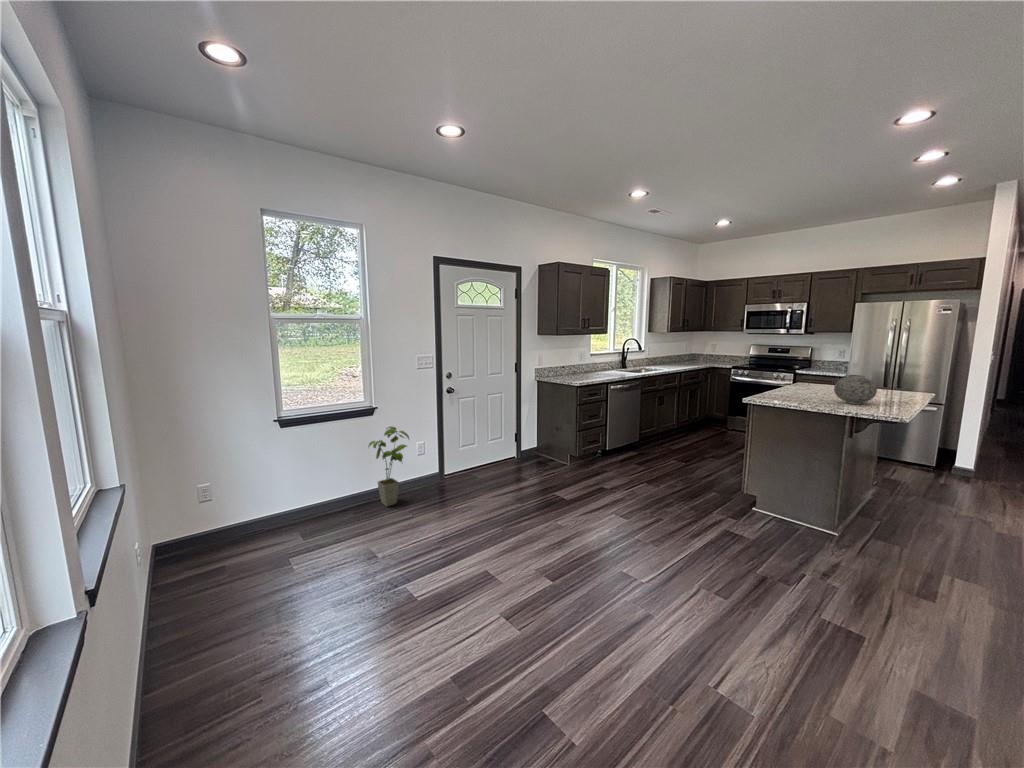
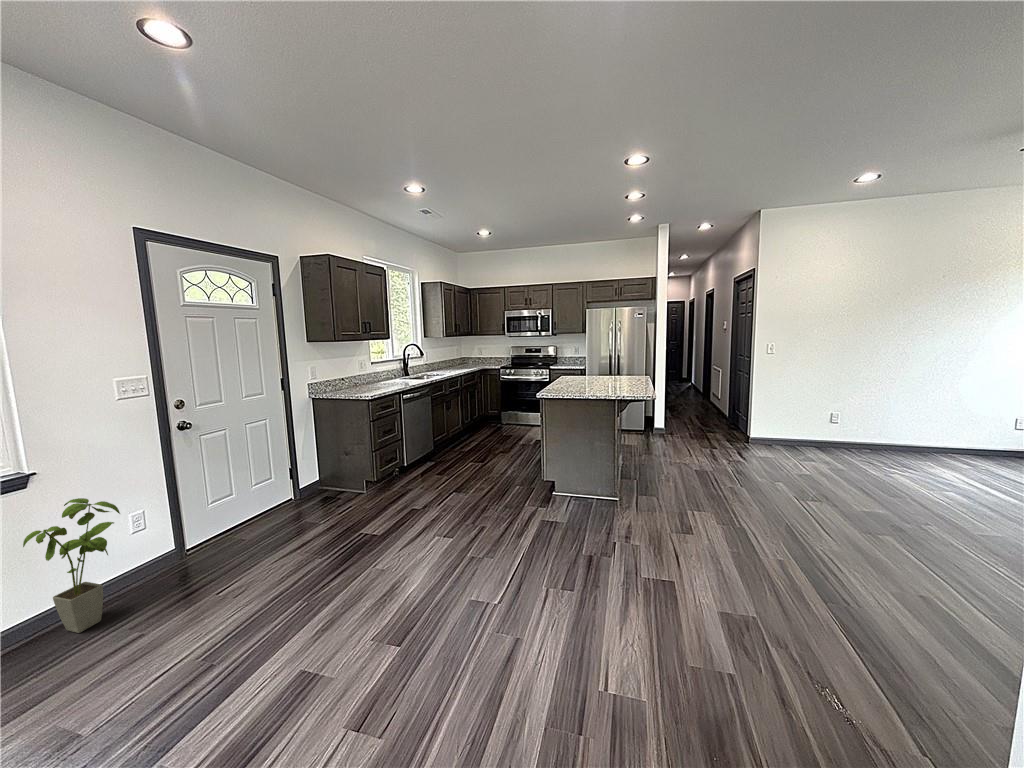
vase: present [834,375,877,404] -> none [602,365,630,389]

